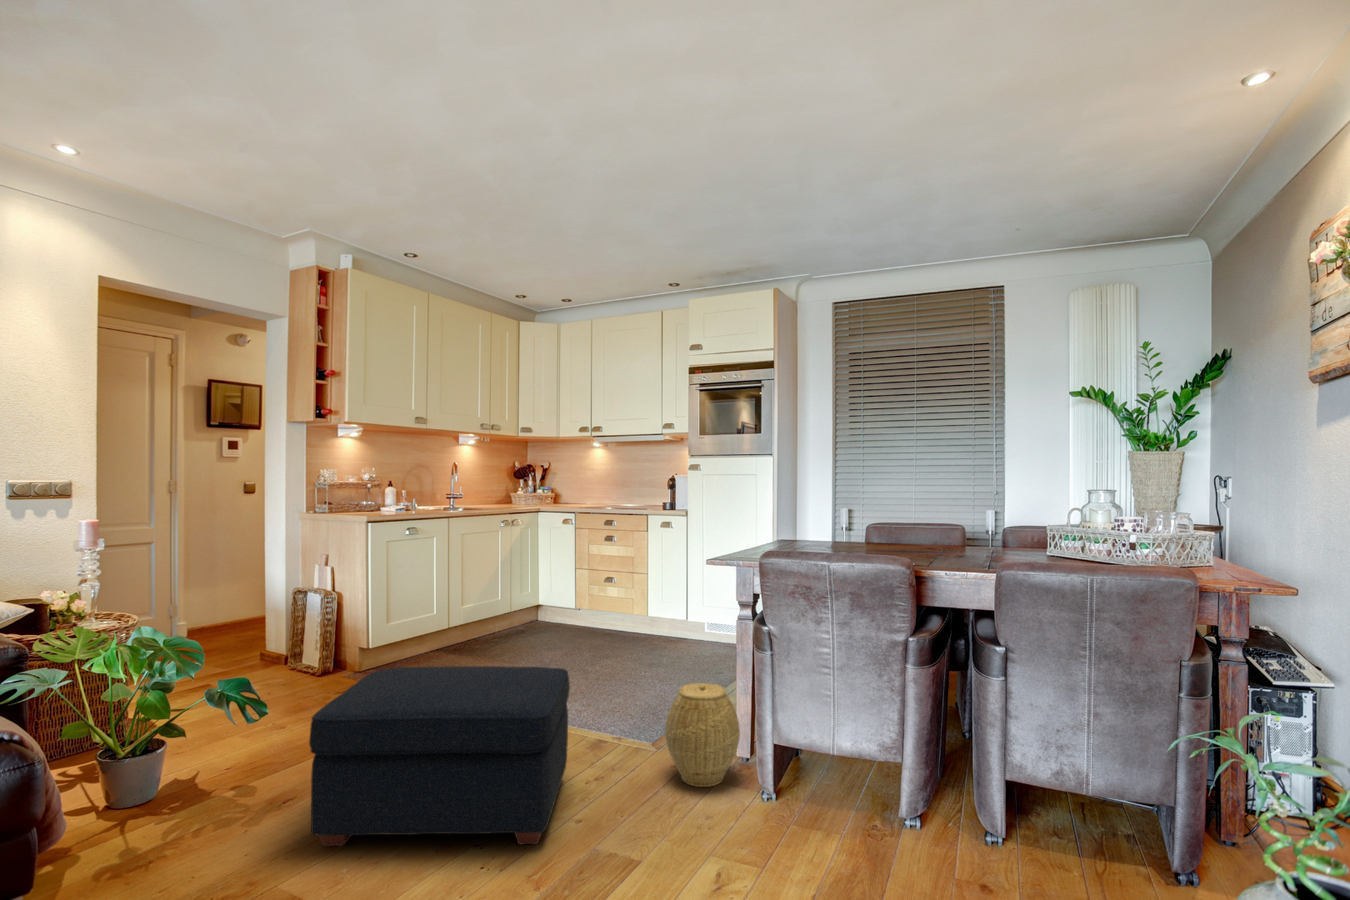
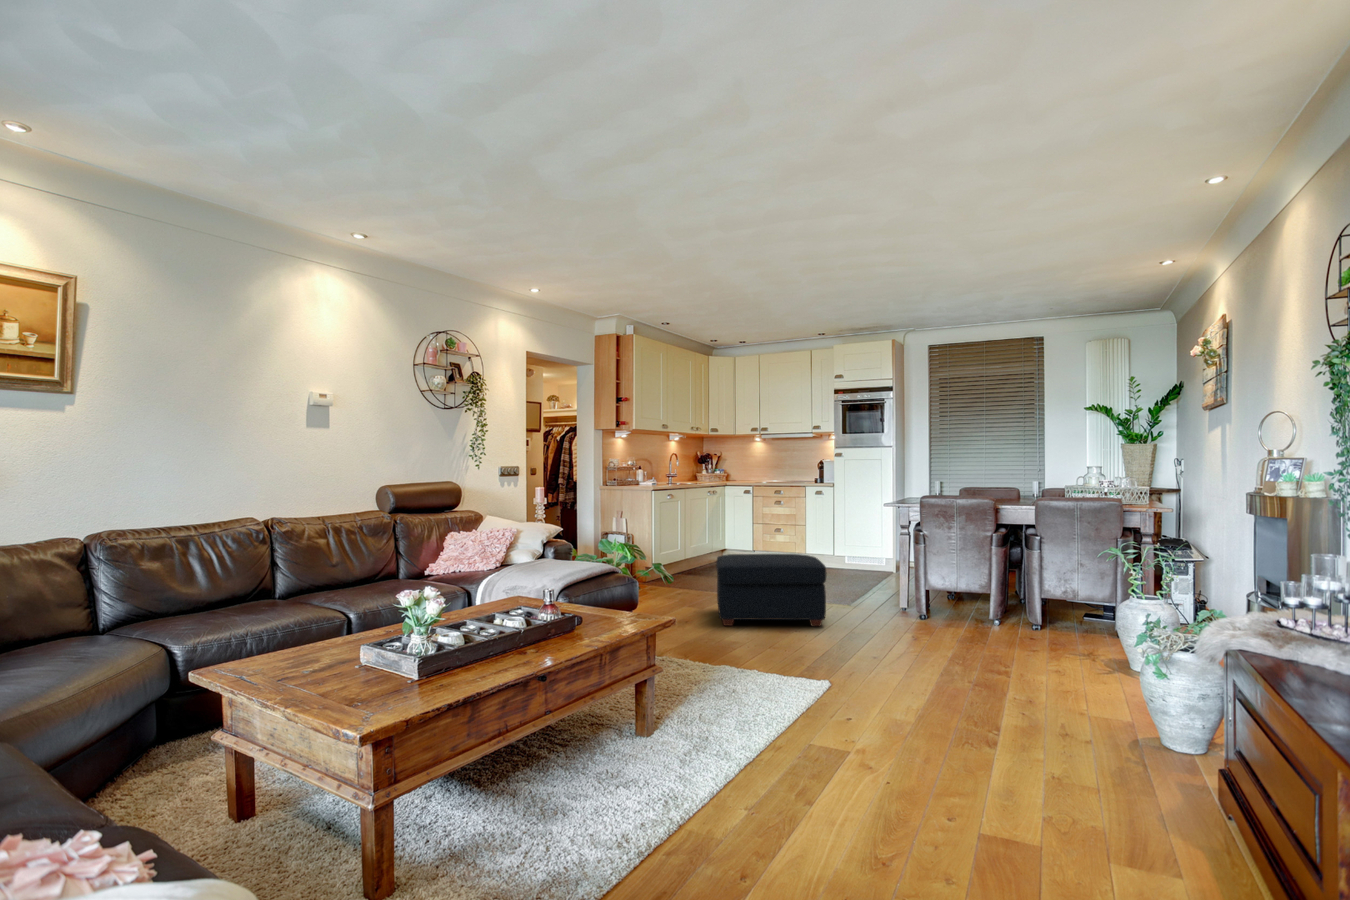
woven basket: present [665,683,740,787] -> none [863,565,903,614]

